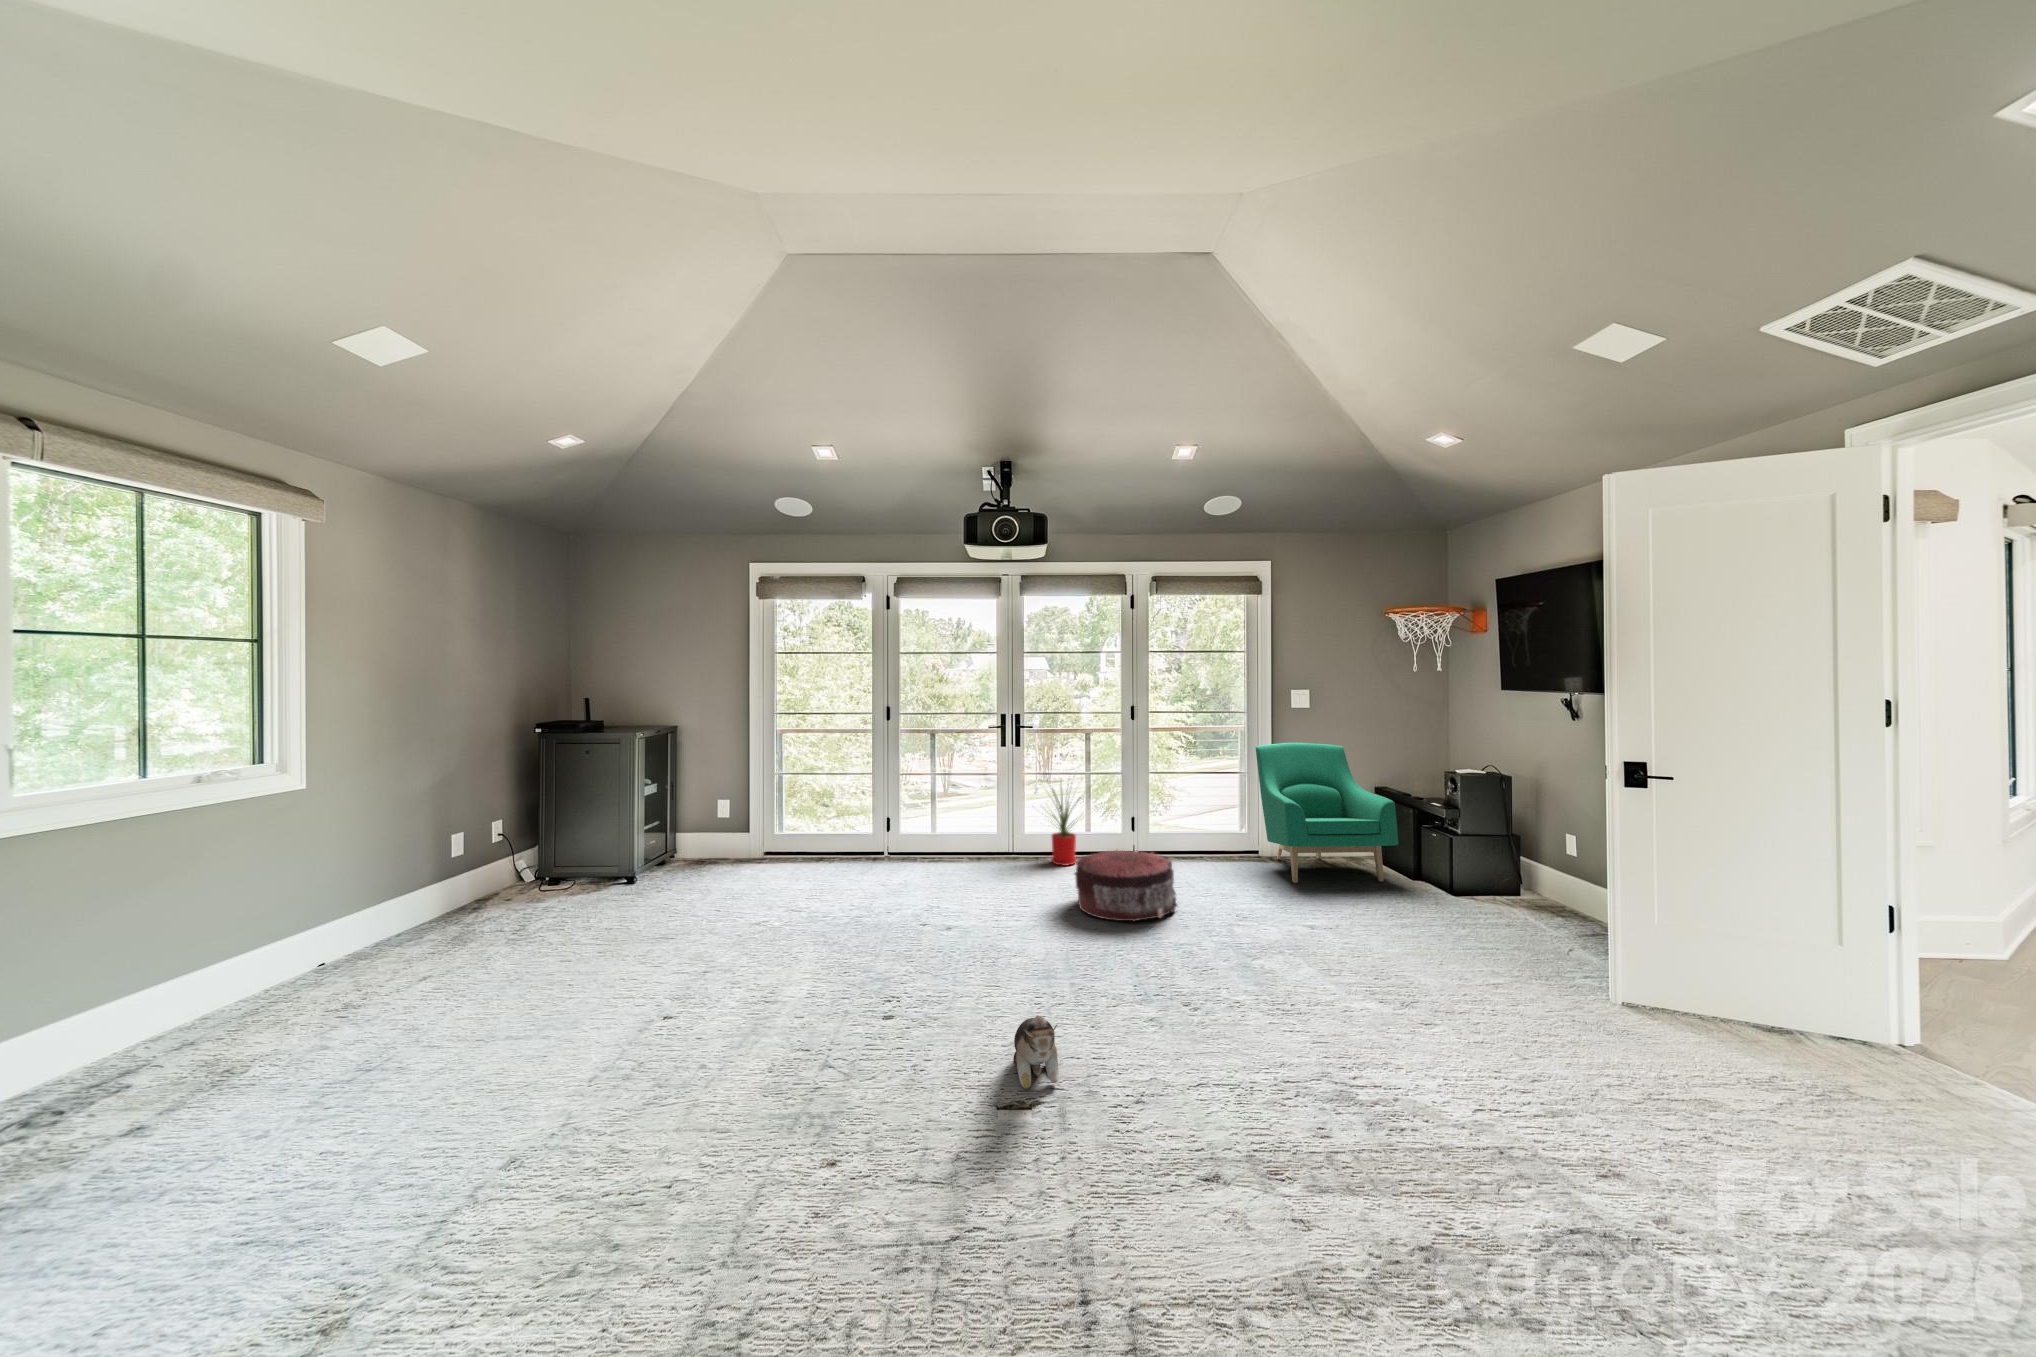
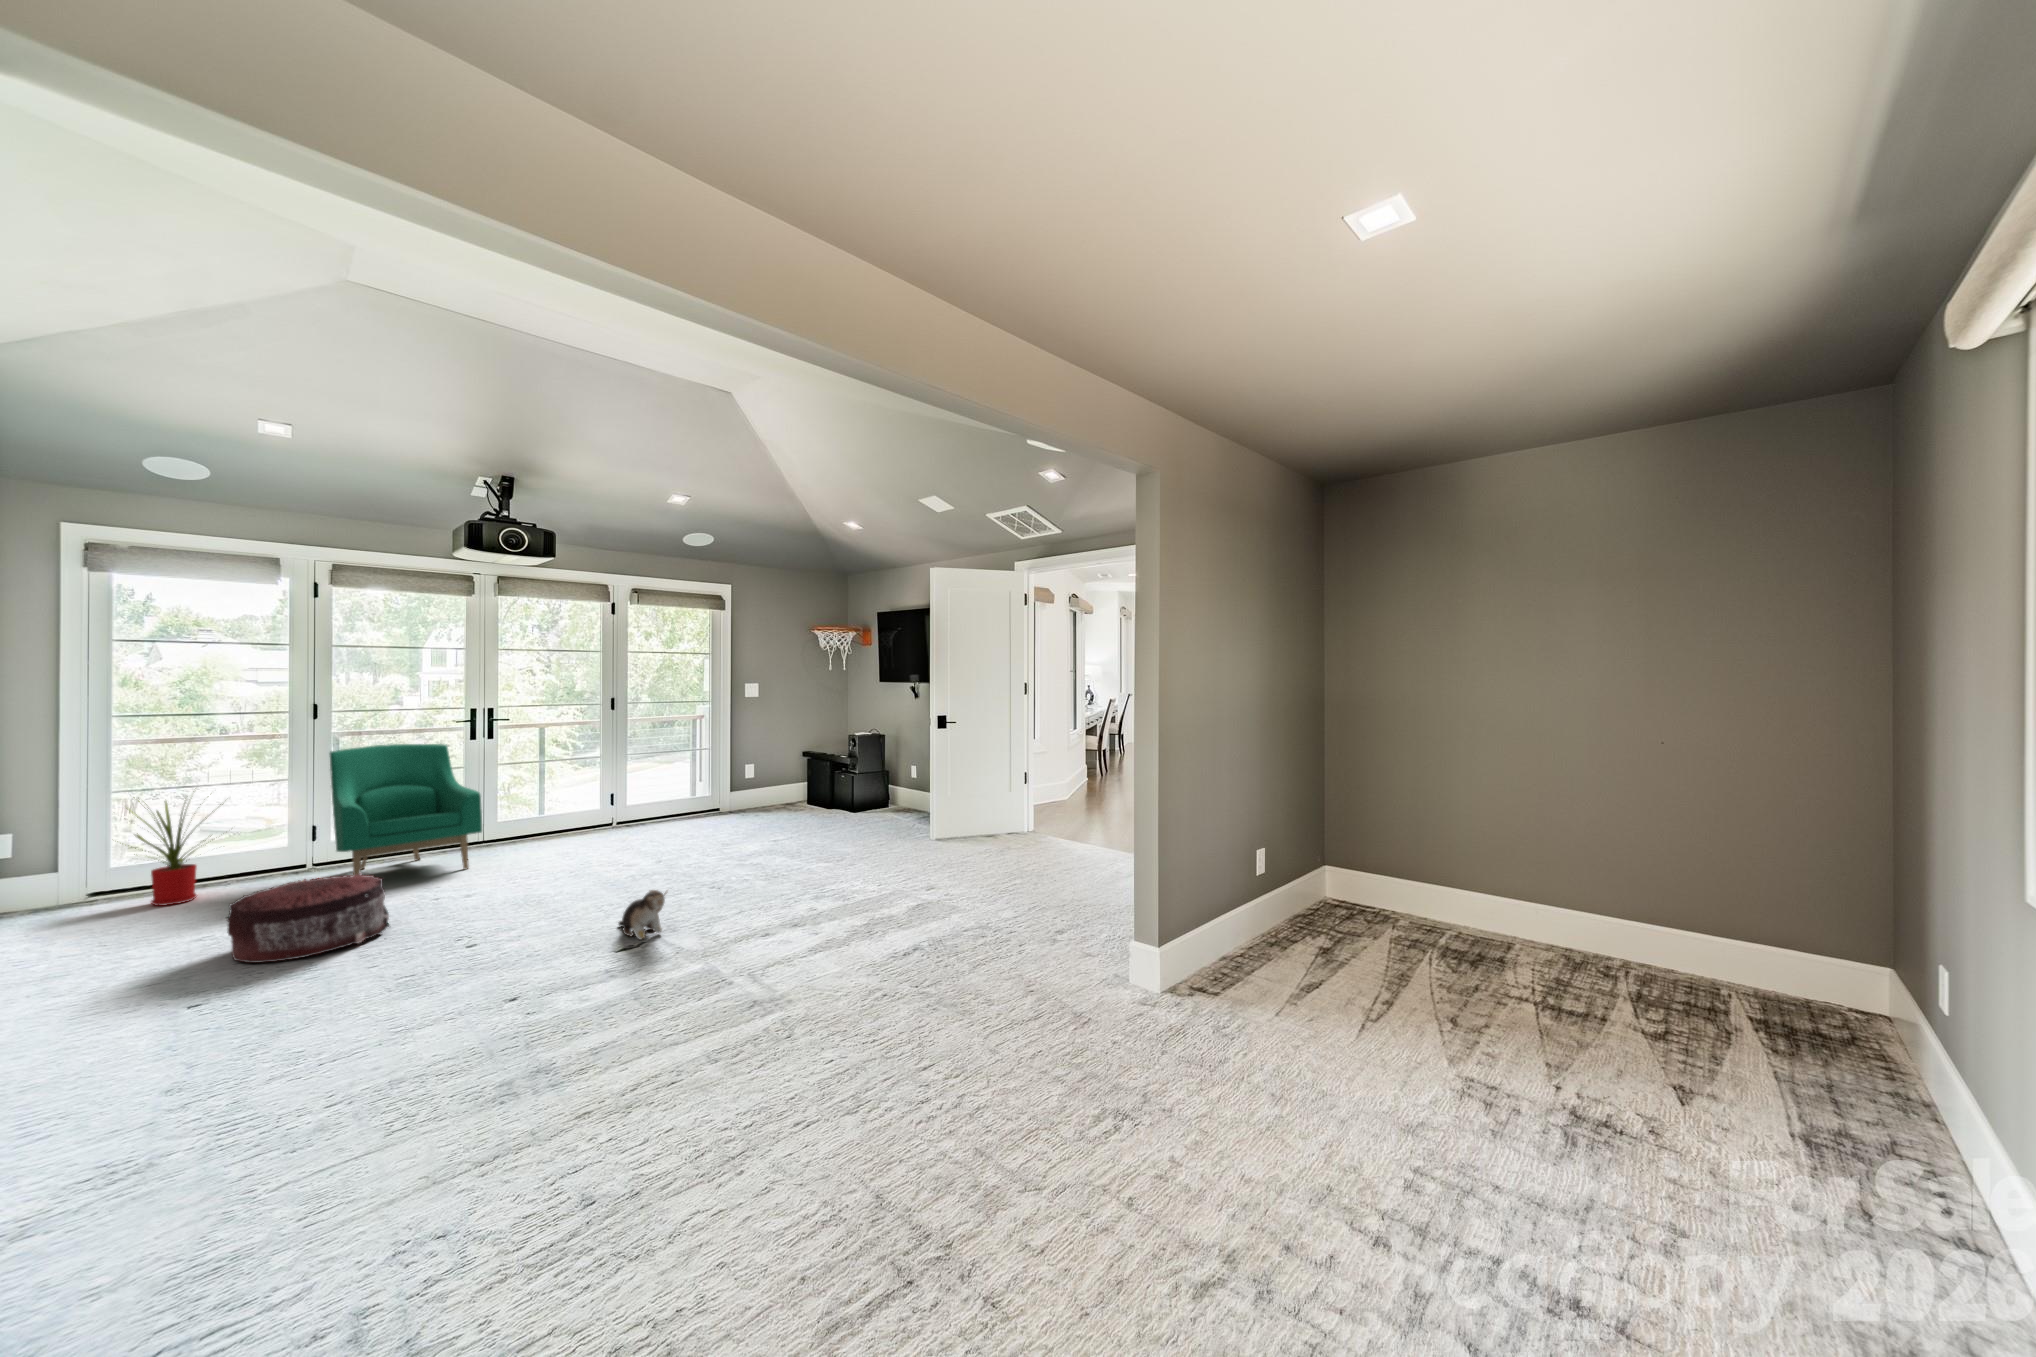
armchair: present [1255,743,1398,883] -> present [330,744,482,875]
house plant: present [1047,780,1078,865] -> present [135,801,213,906]
pouf: present [1075,850,1177,921] -> present [226,874,389,963]

